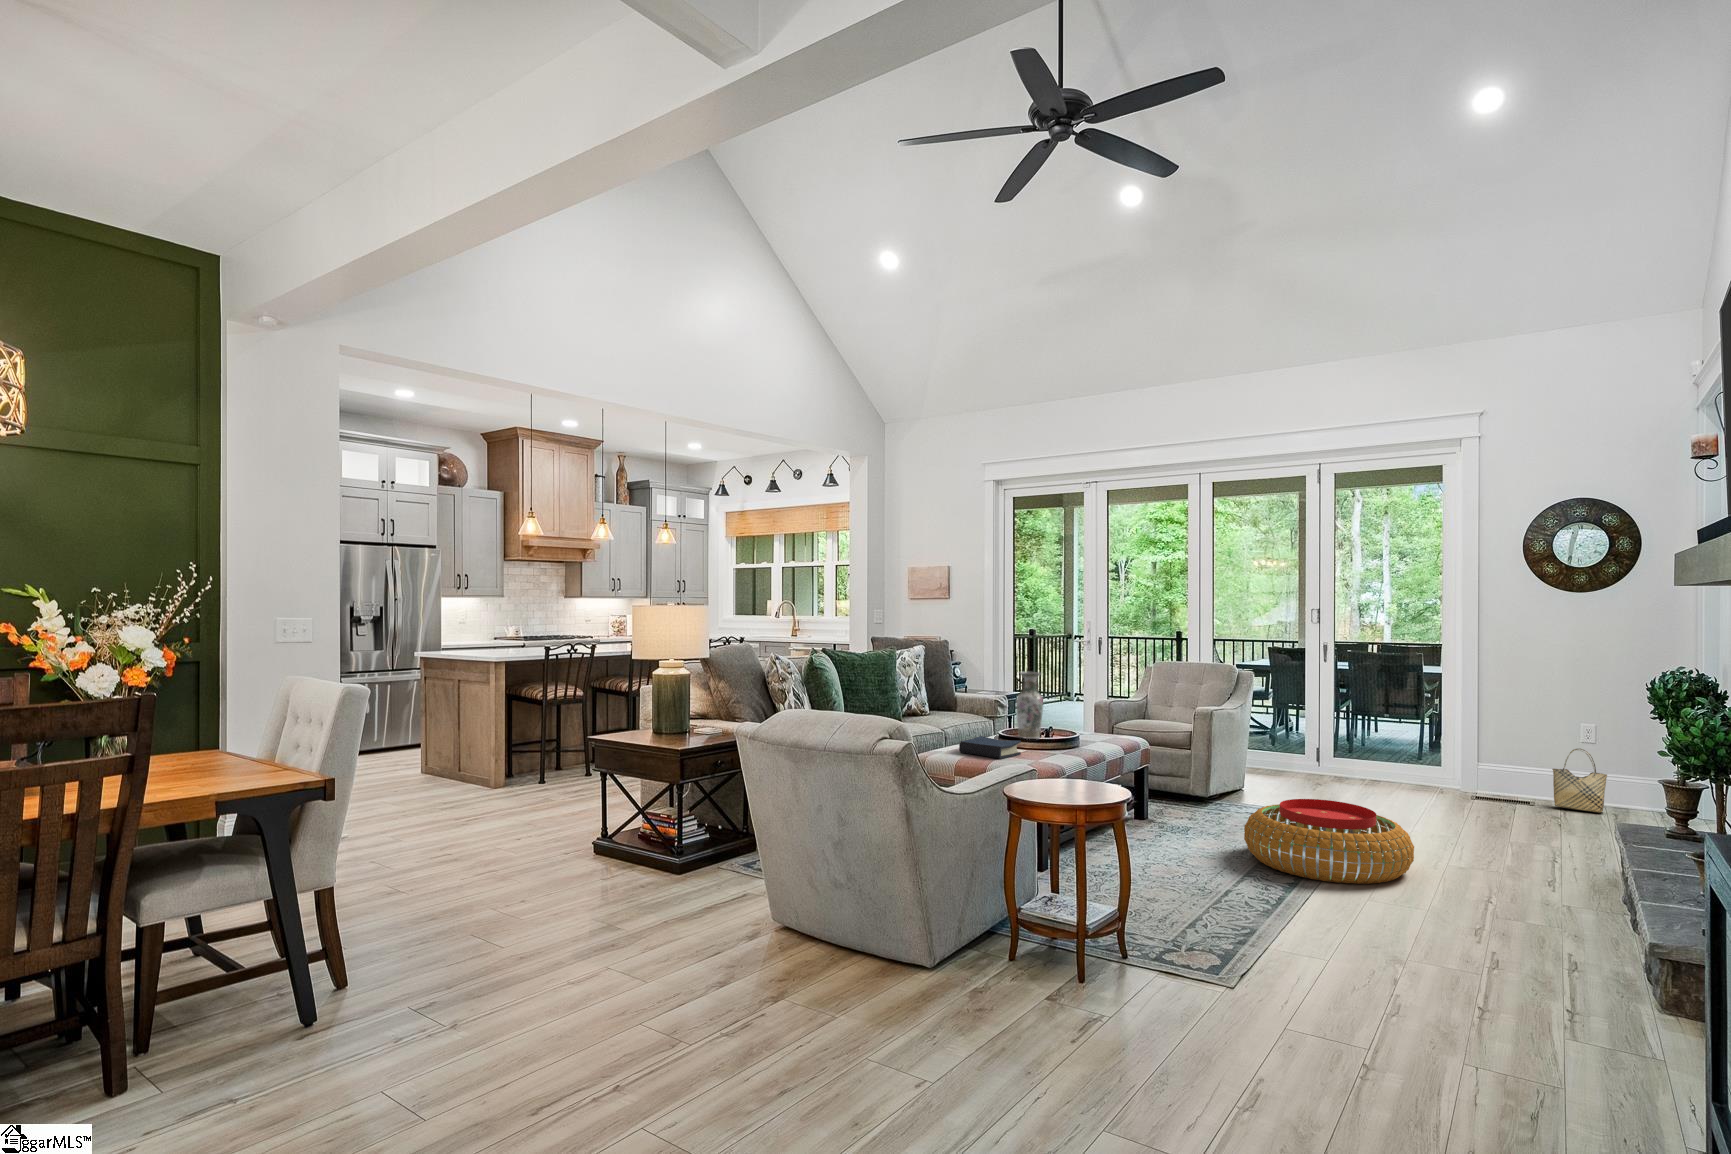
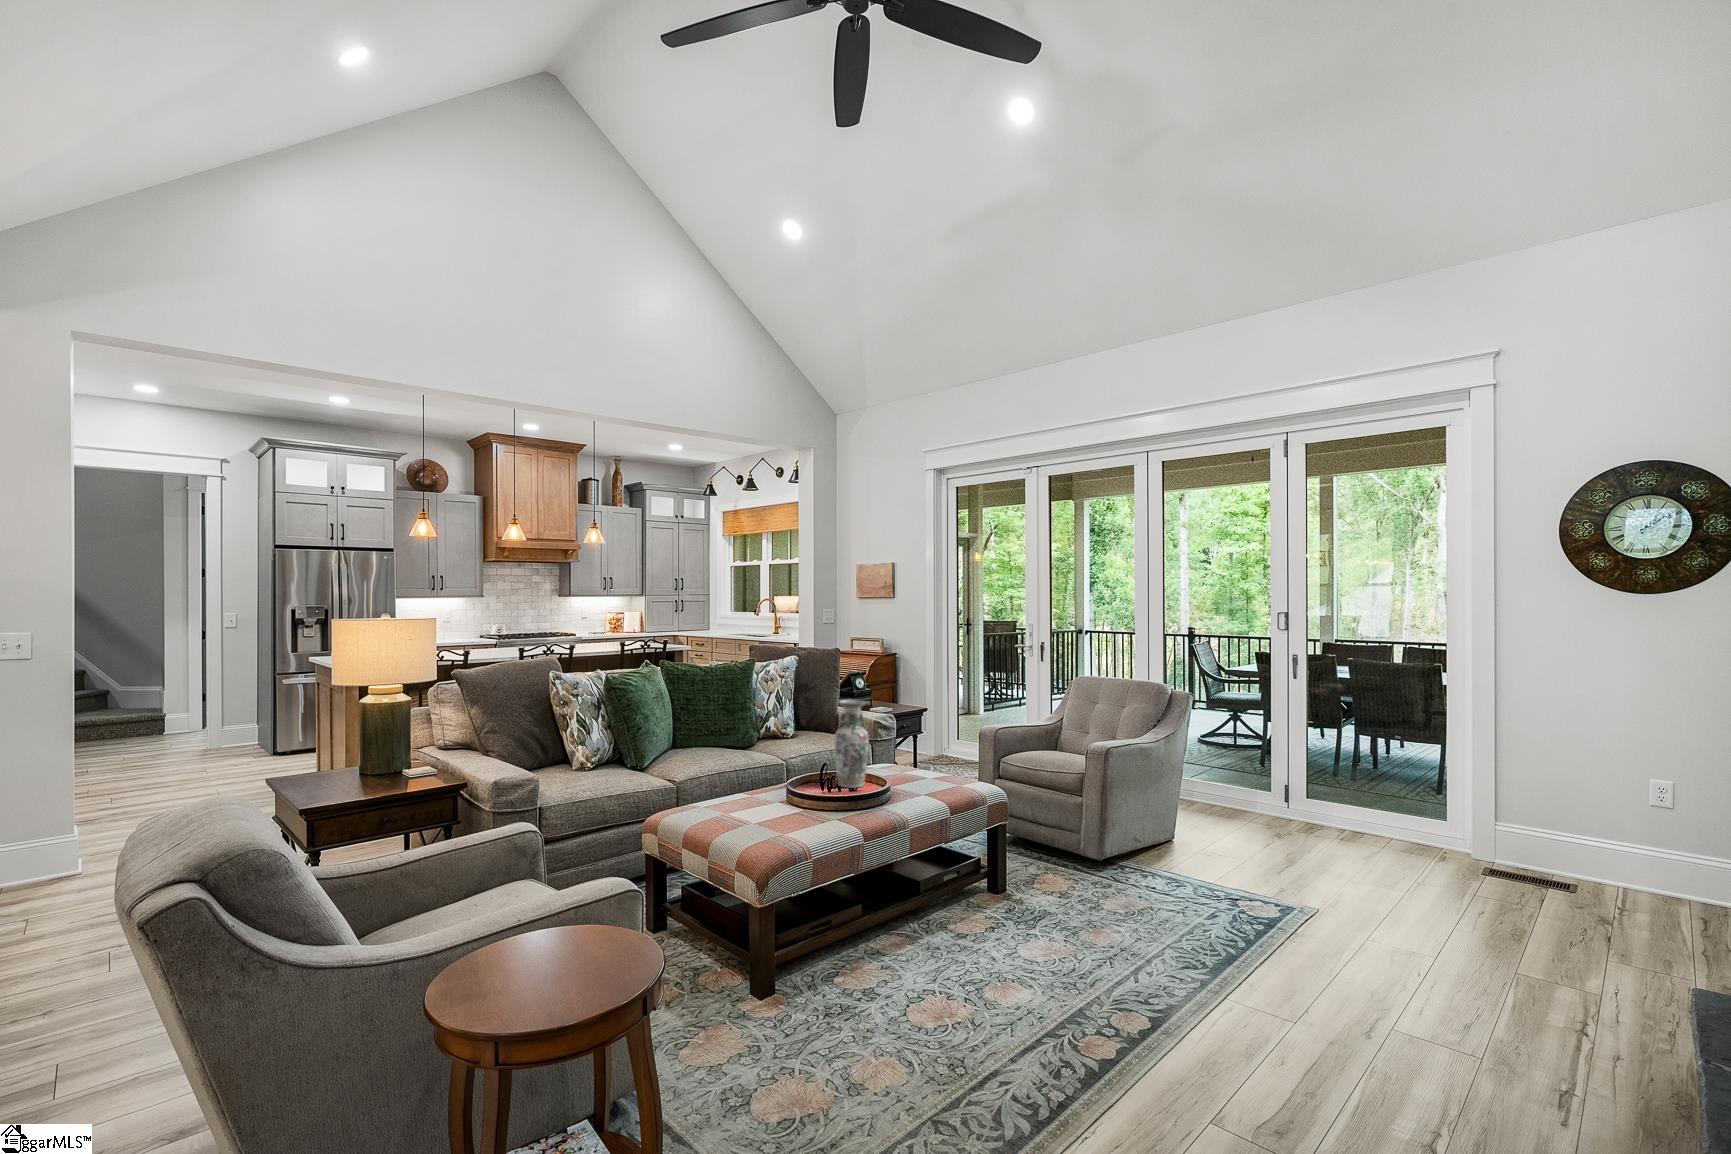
hardback book: present [959,736,1021,759] -> none [715,789,795,829]
woven basket: present [1552,749,1607,812] -> none [1601,813,1687,908]
pouf: present [1244,799,1414,884] -> none [1088,902,1342,1071]

